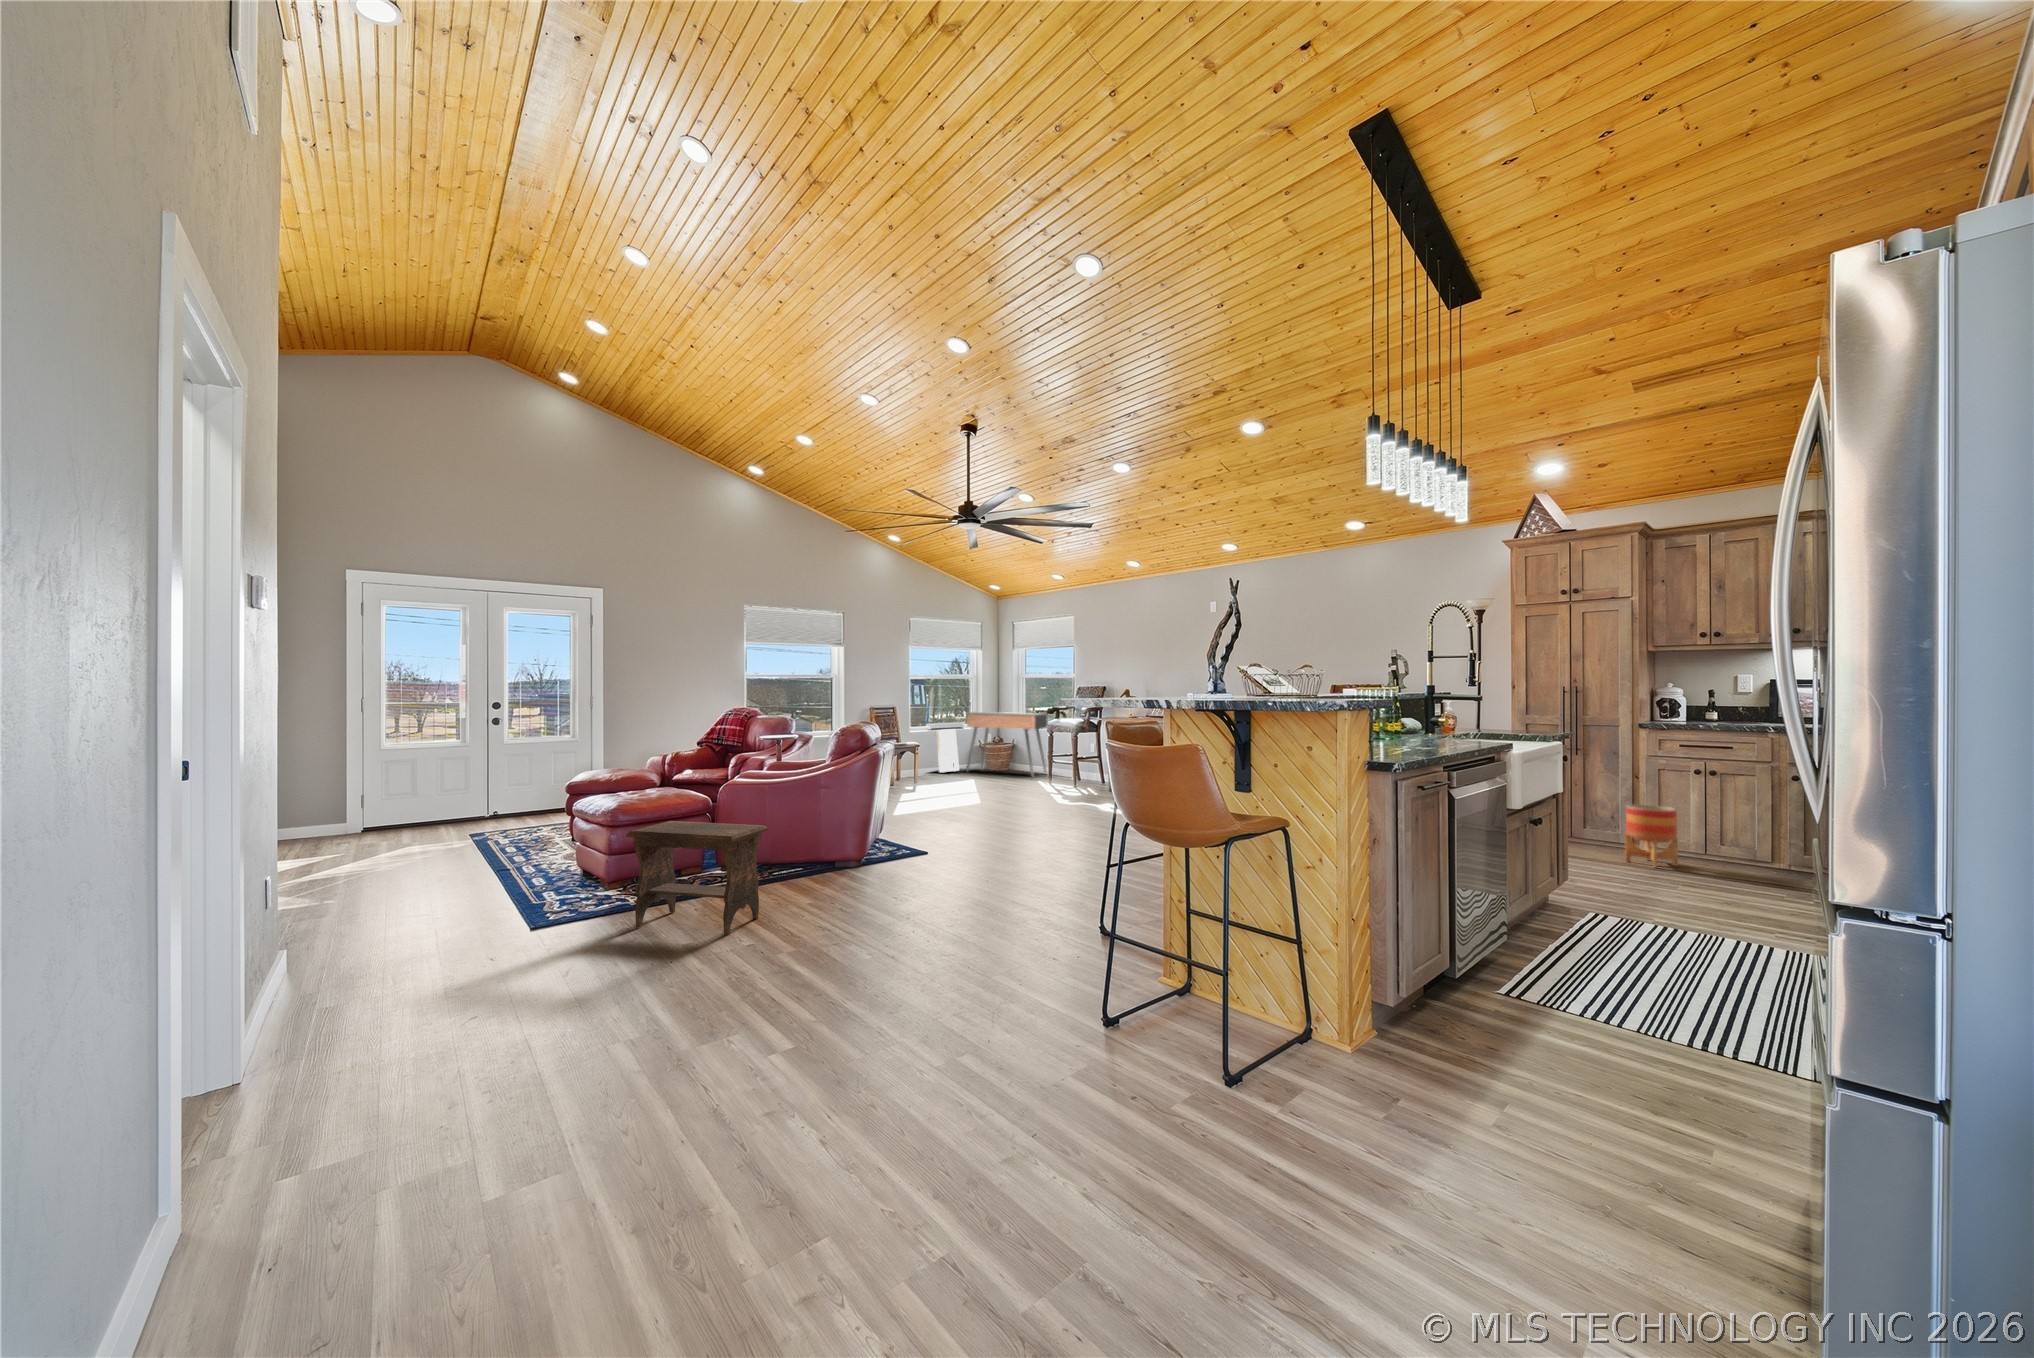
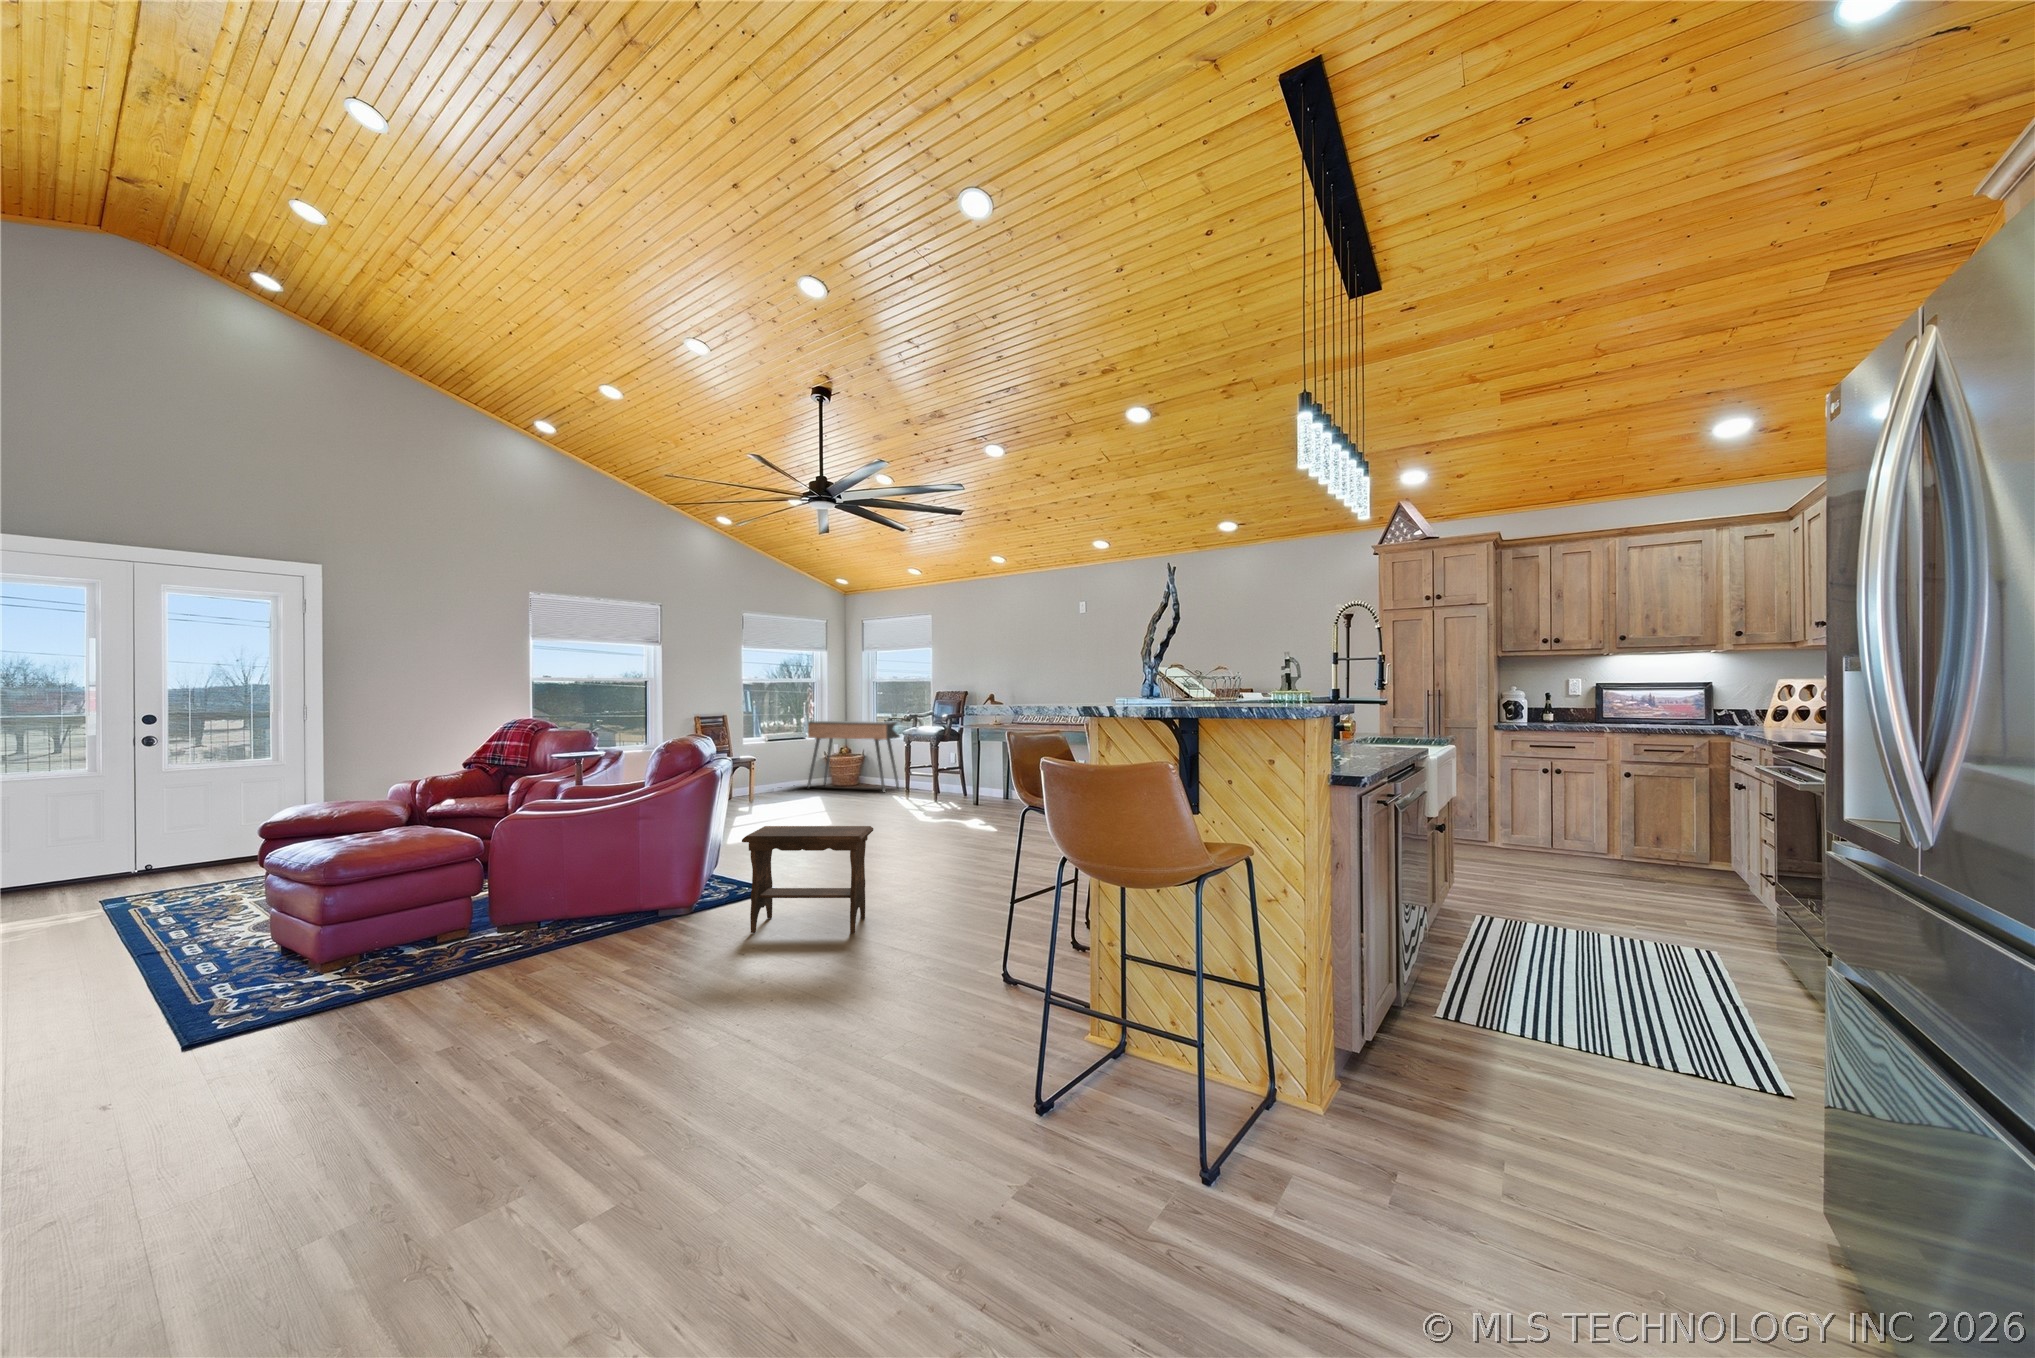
air purifier: present [935,729,959,773] -> none [771,741,799,791]
planter: present [1625,804,1678,868] -> none [1486,804,1531,866]
footstool: present [626,821,768,935] -> present [742,826,873,933]

